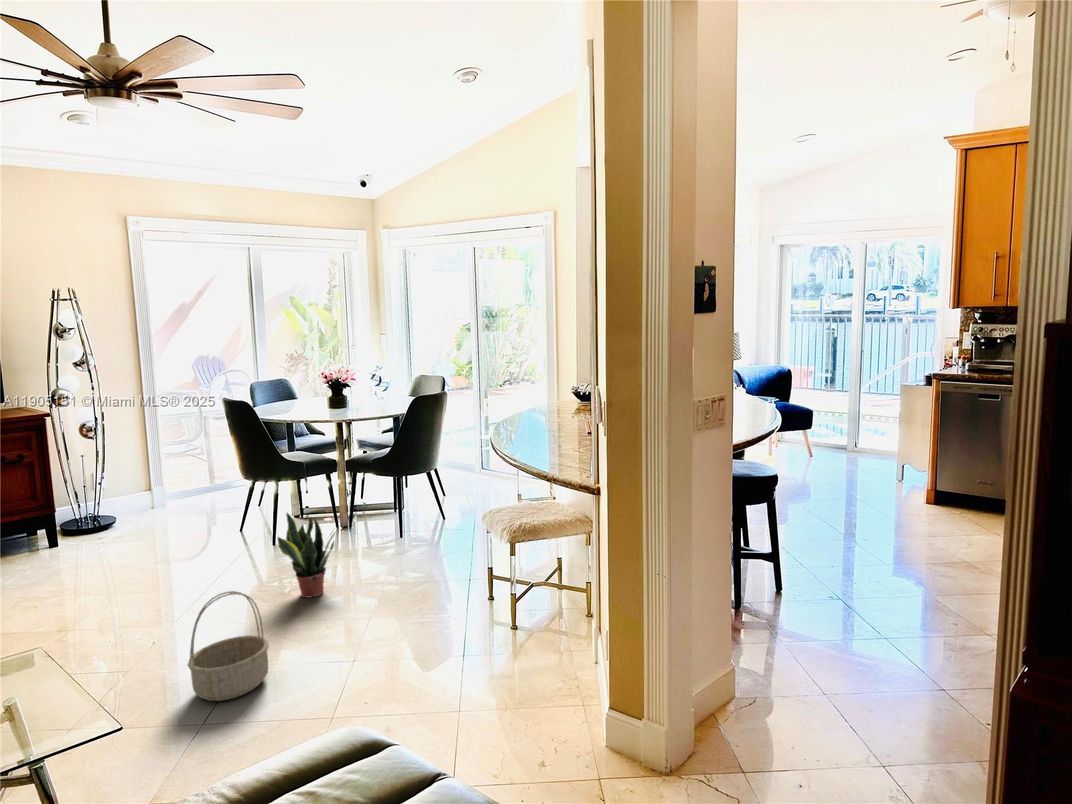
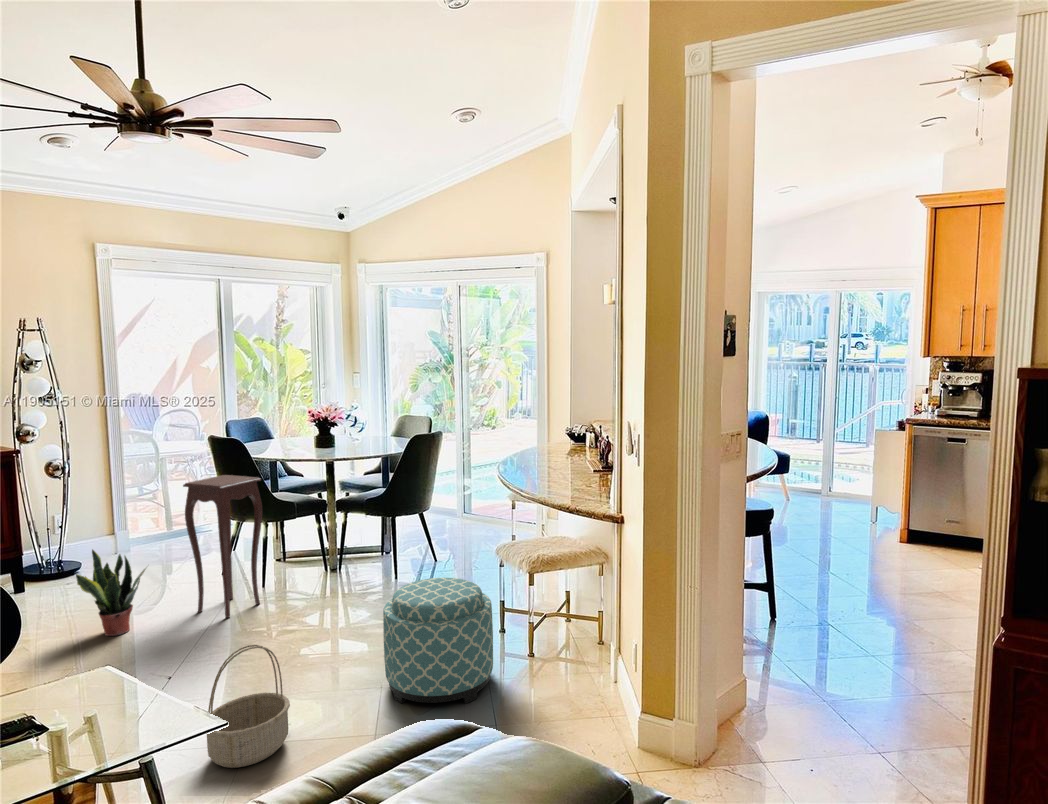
side table: none [195,435,272,569] -> present [183,475,262,618]
potted plant: present [278,513,336,598] -> present [76,550,147,636]
ottoman: none [363,532,470,650] -> present [383,577,493,703]

